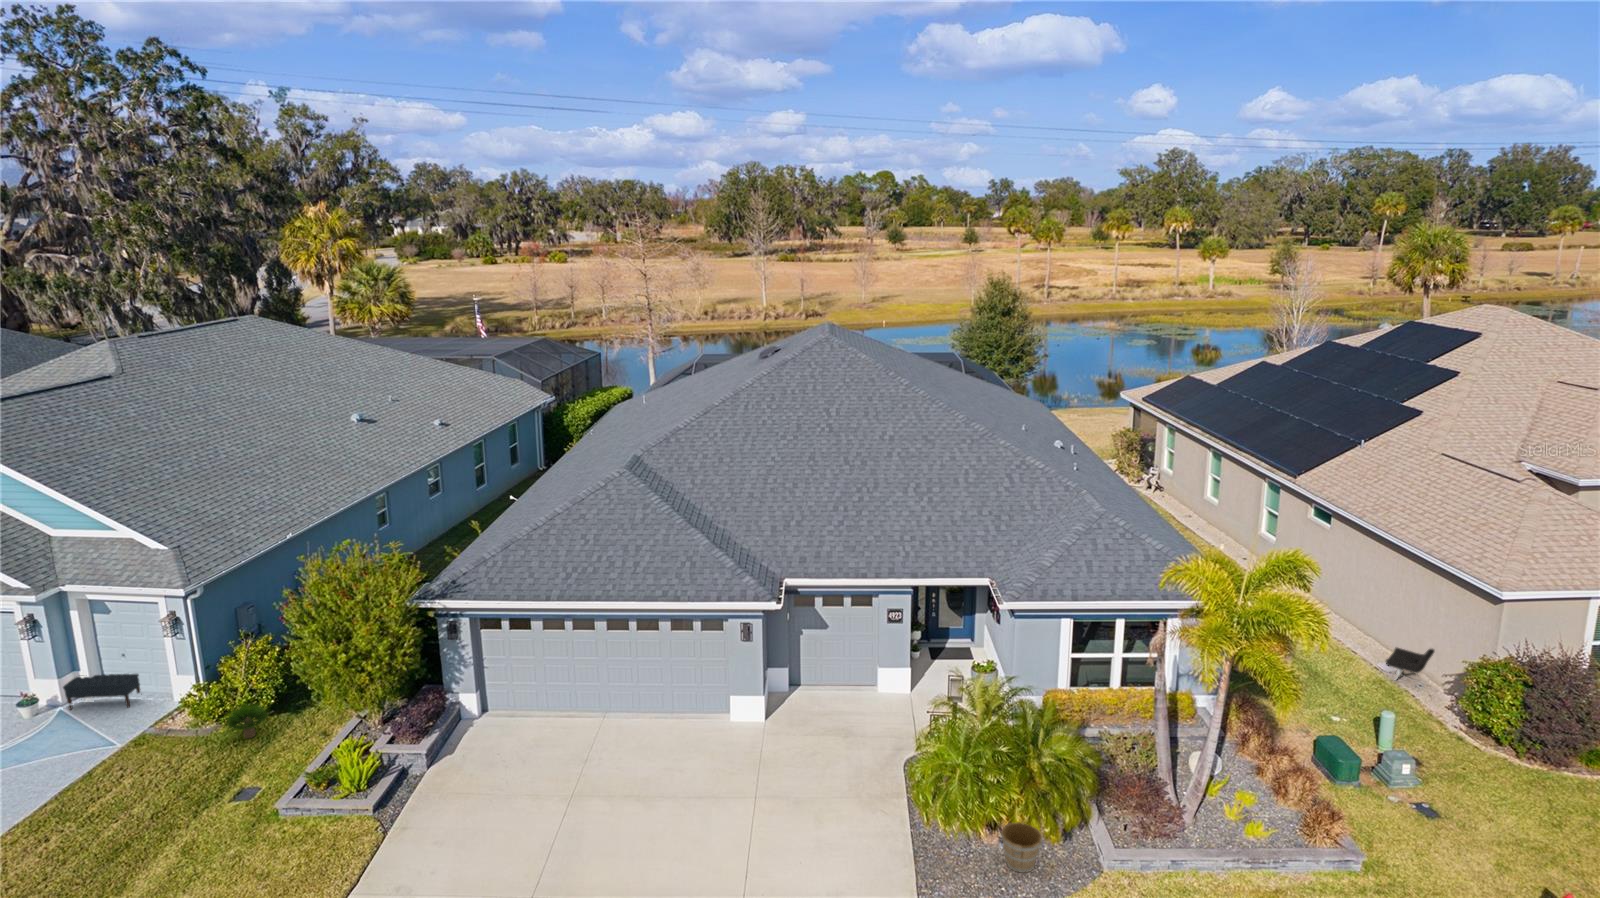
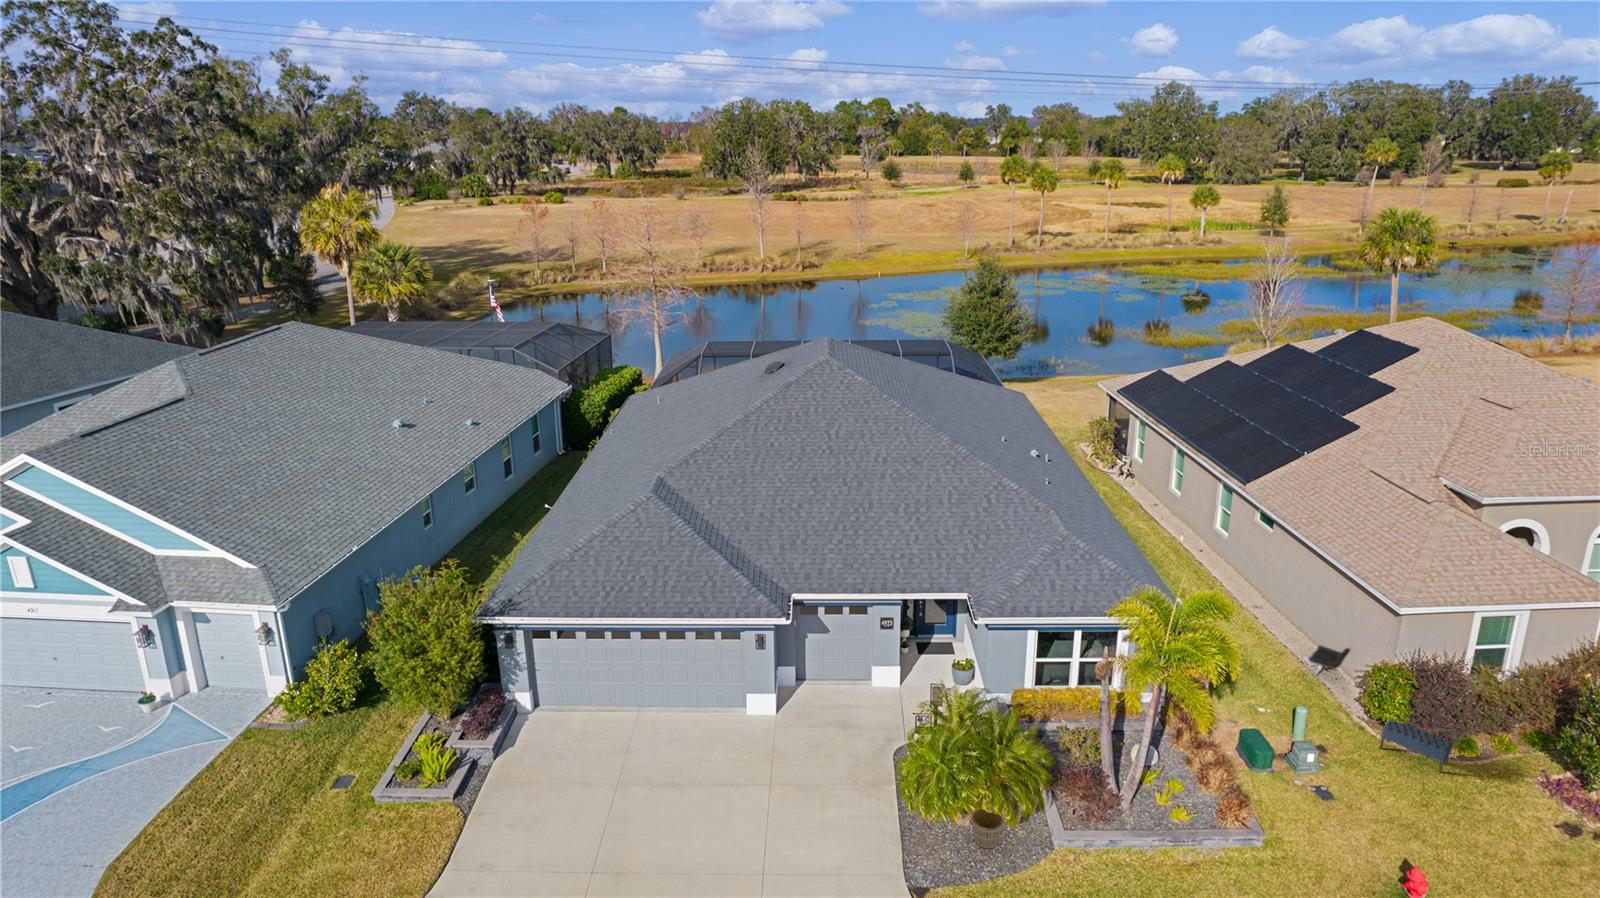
bench: present [63,674,140,710] -> present [1380,719,1453,772]
potted plant: present [226,704,268,738] -> none [317,701,356,732]

